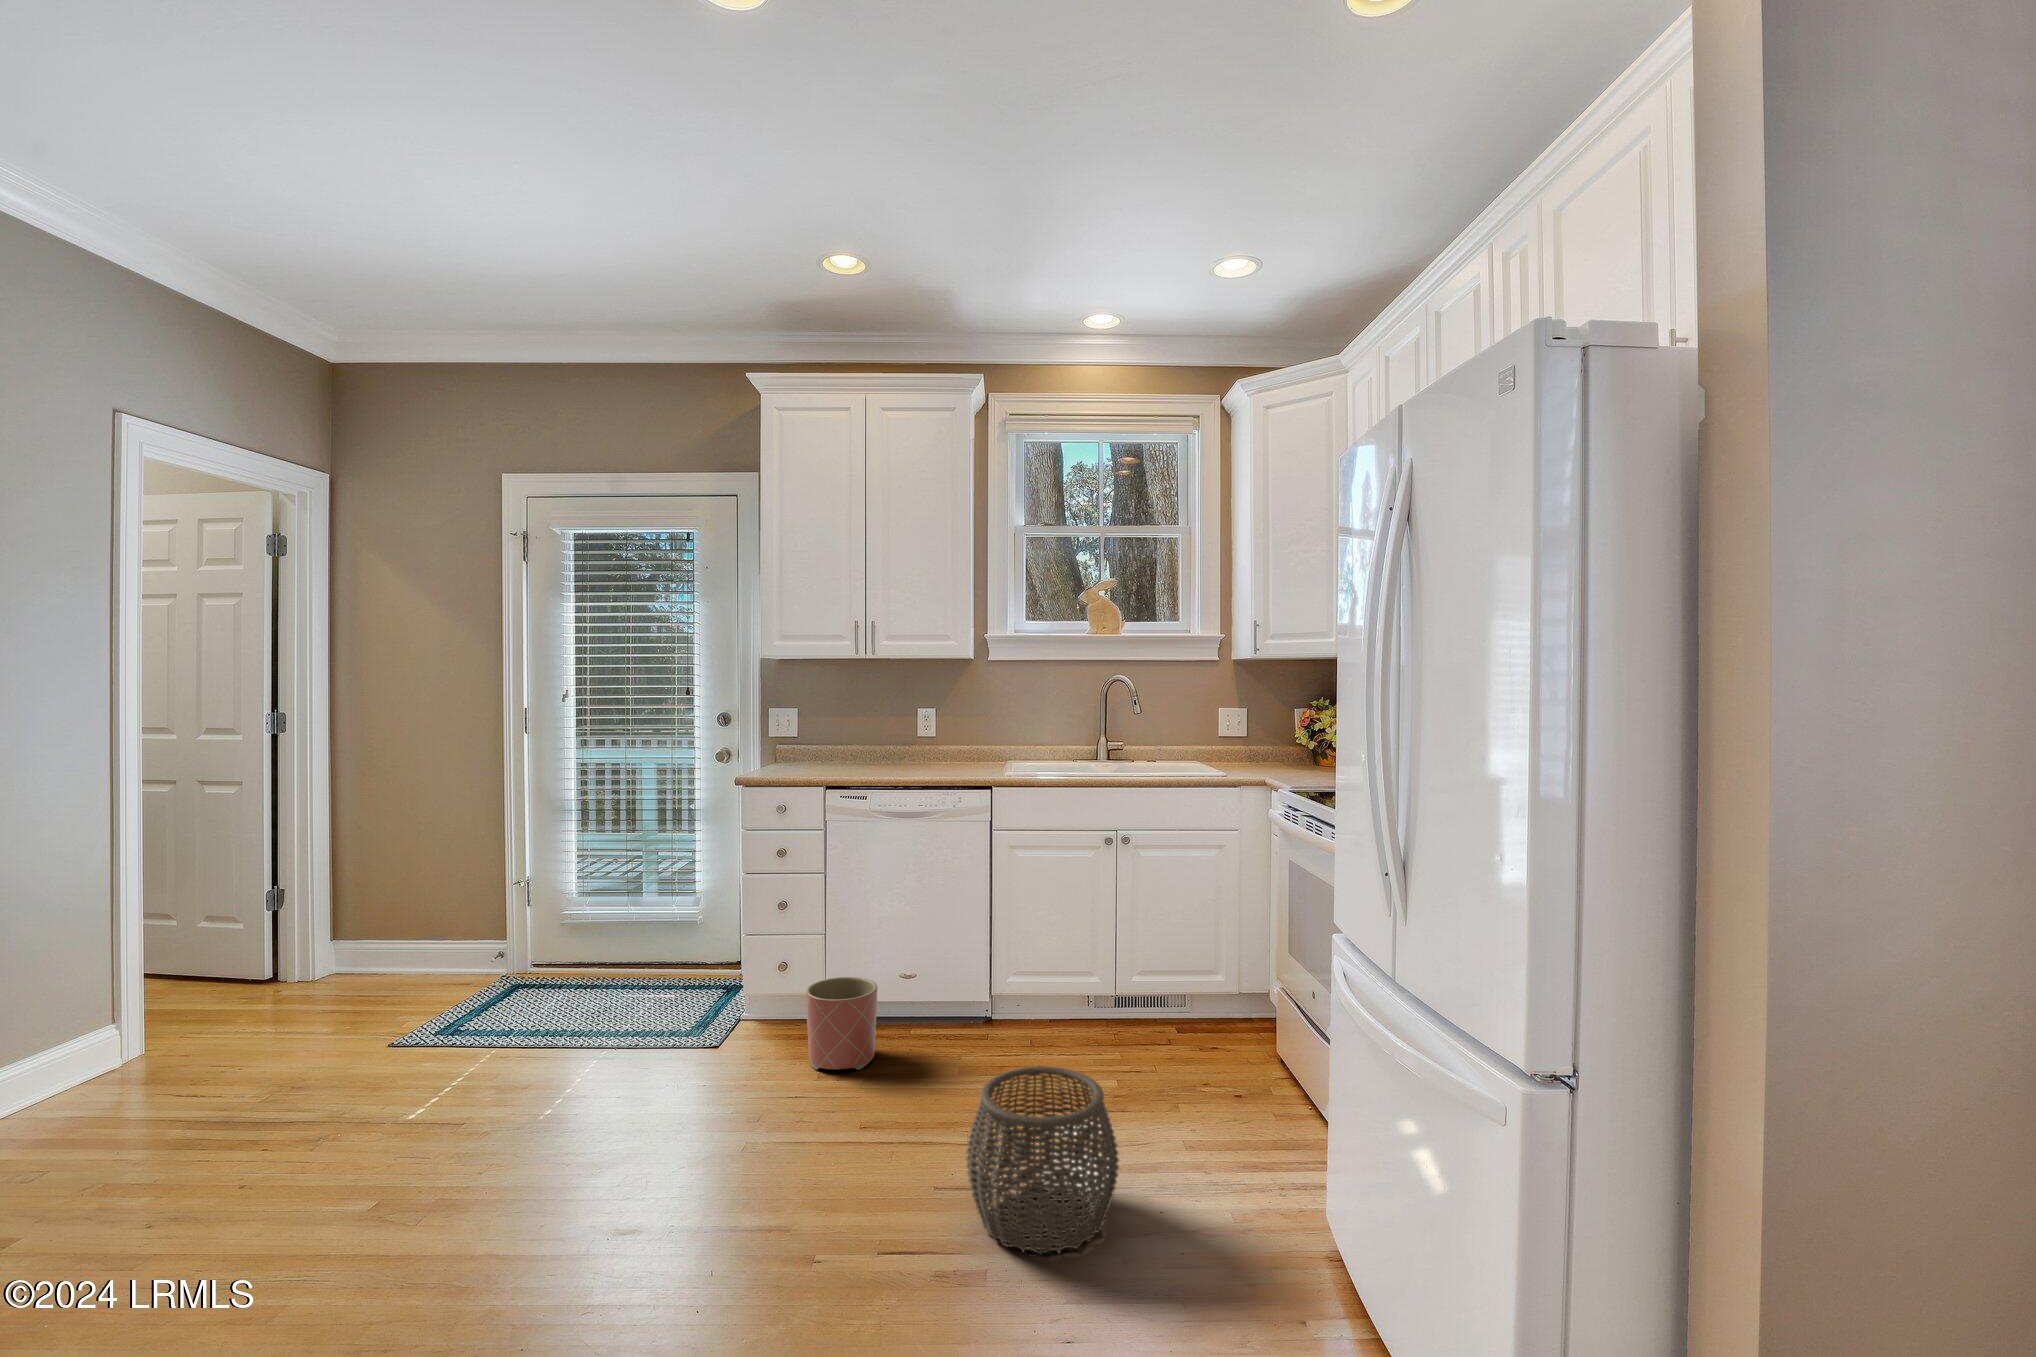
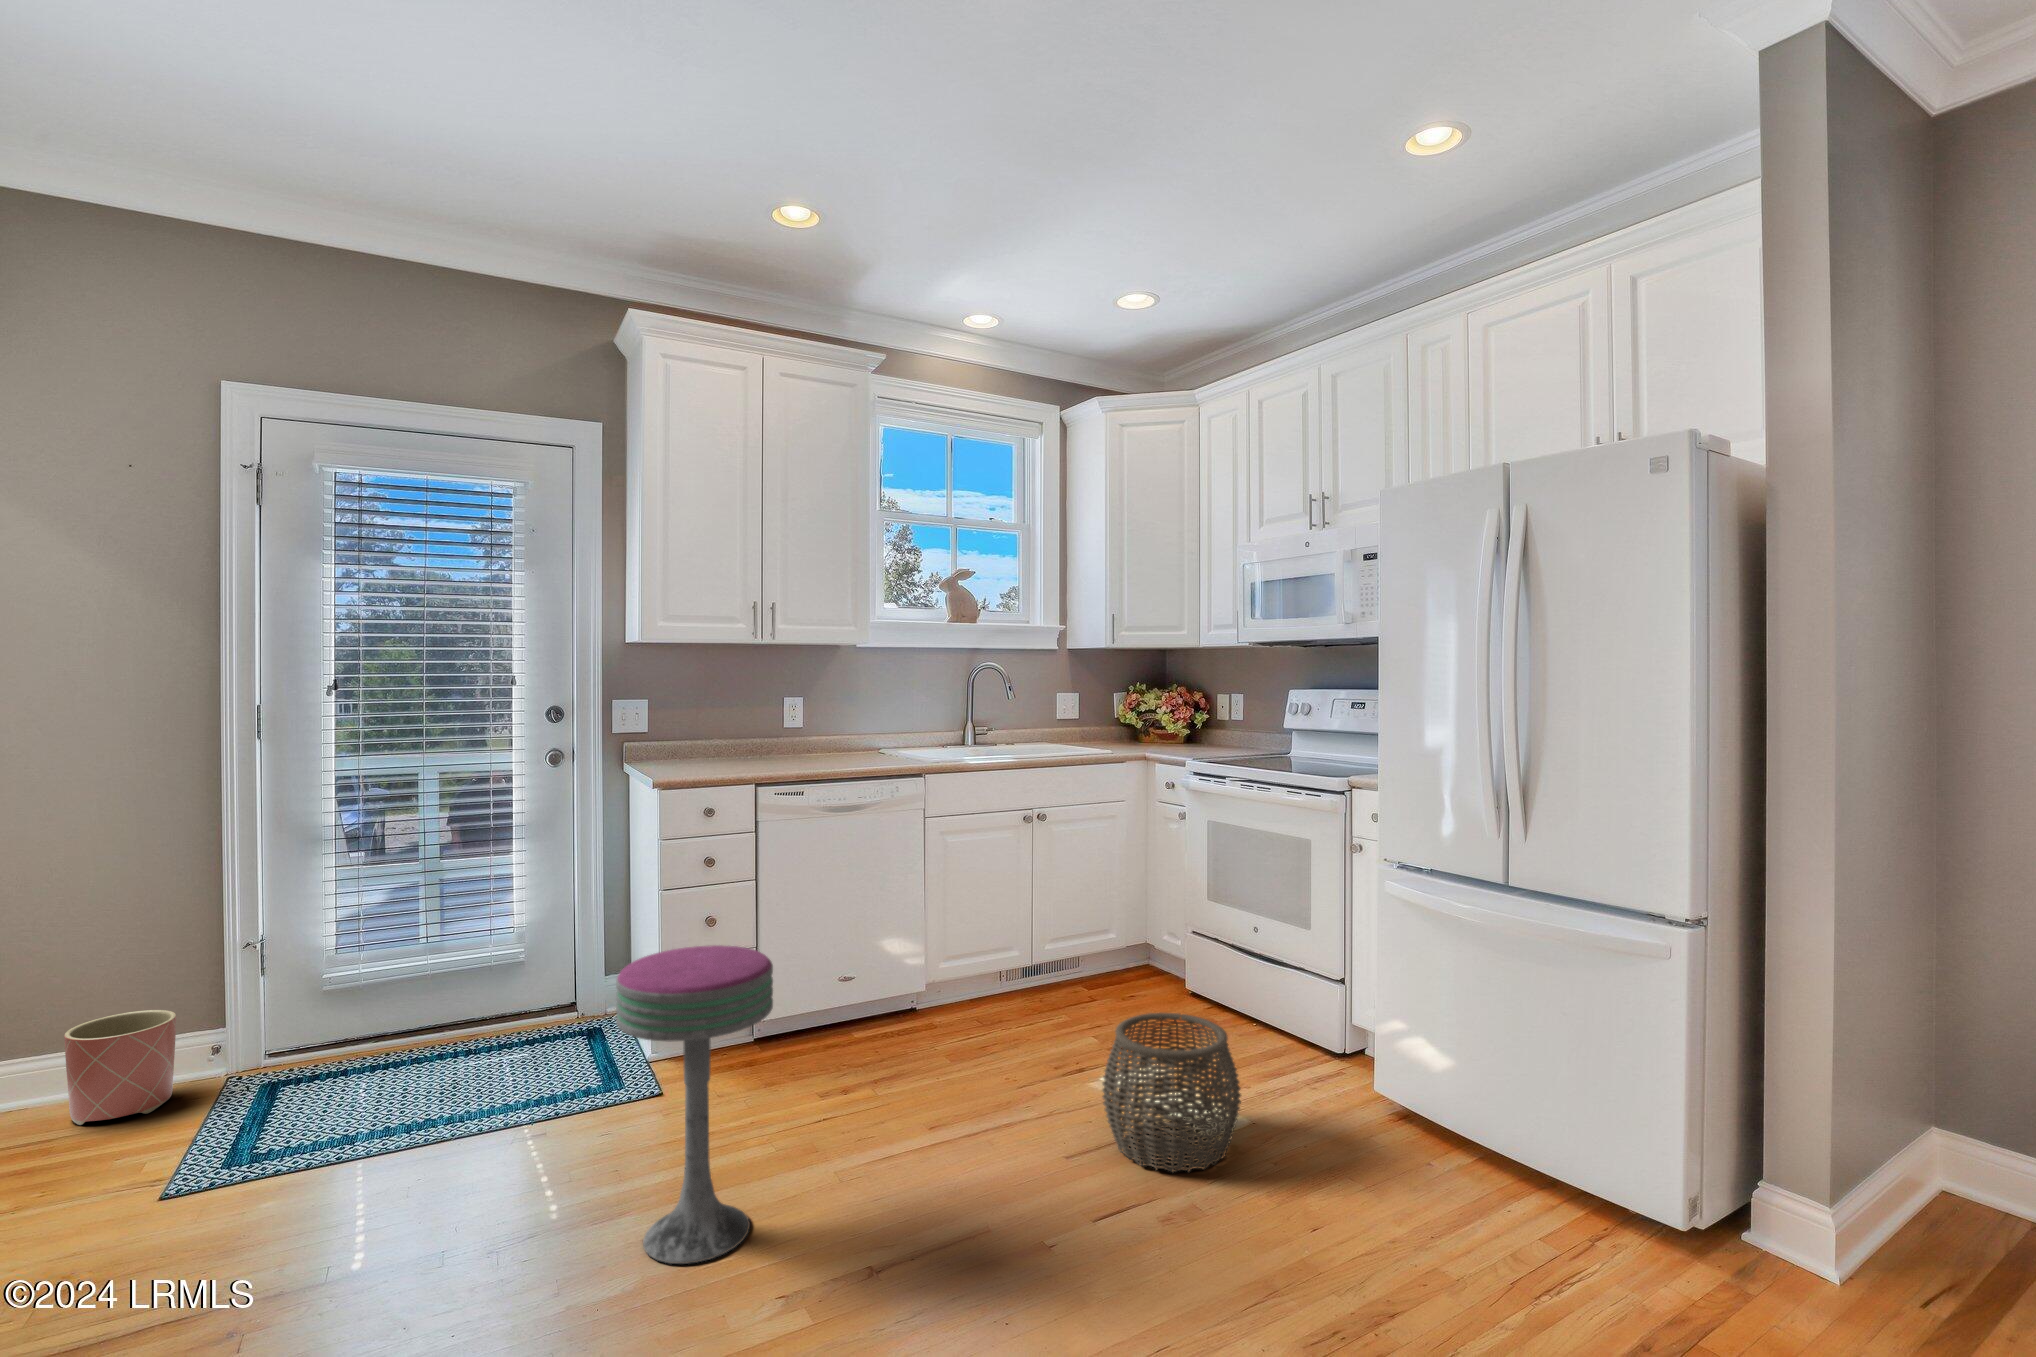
bar stool: none [517,926,658,1197] -> present [616,945,773,1264]
planter: present [806,977,877,1070] -> present [64,1010,176,1125]

